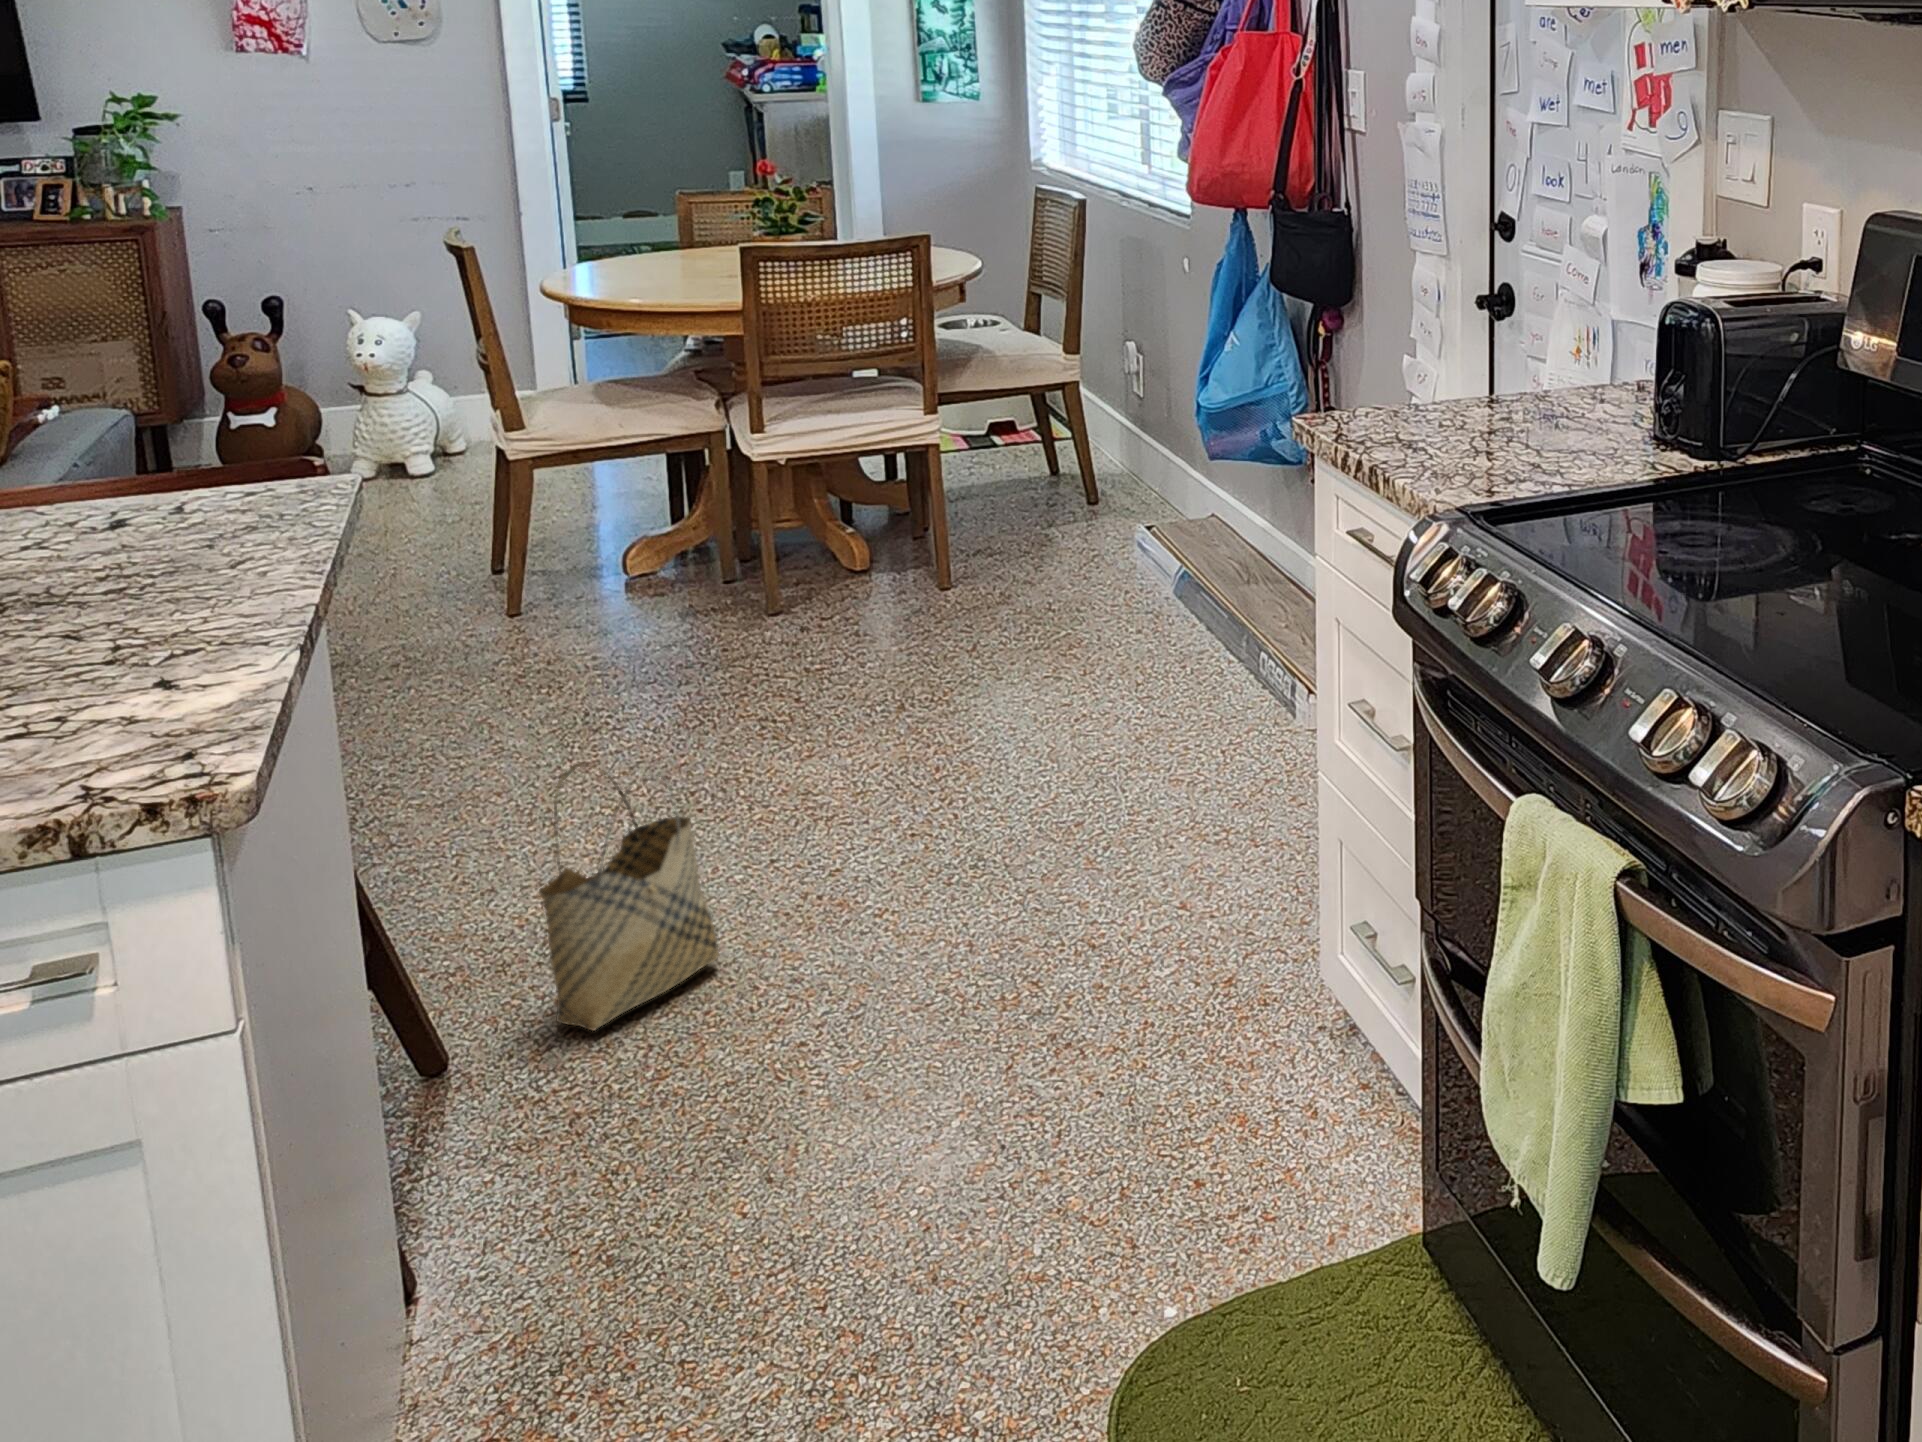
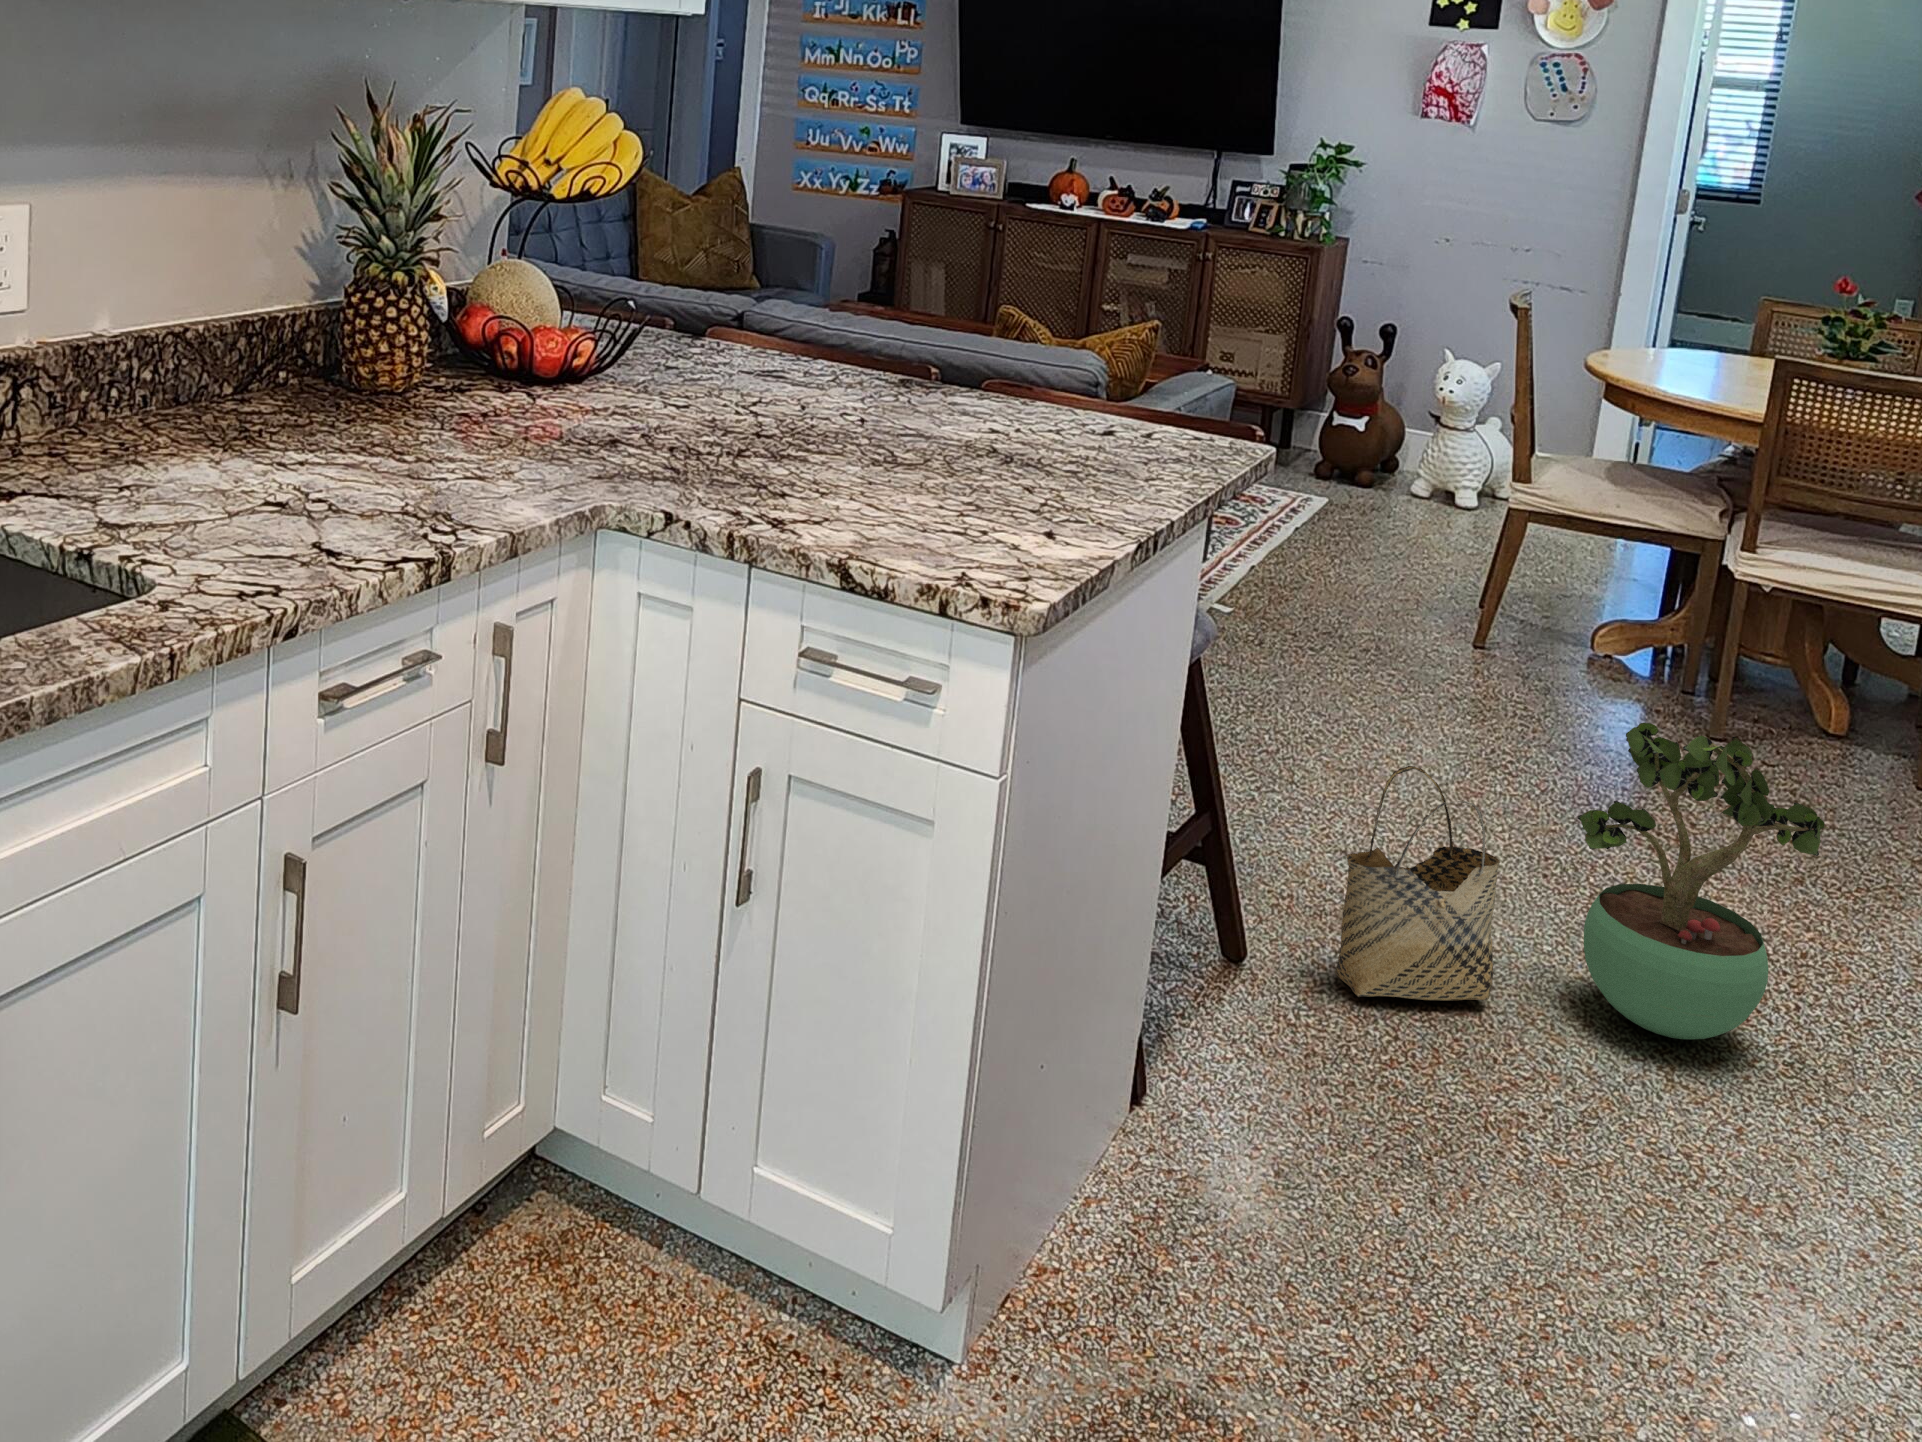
potted plant: none [747,604,960,905] -> present [1578,723,1828,1039]

